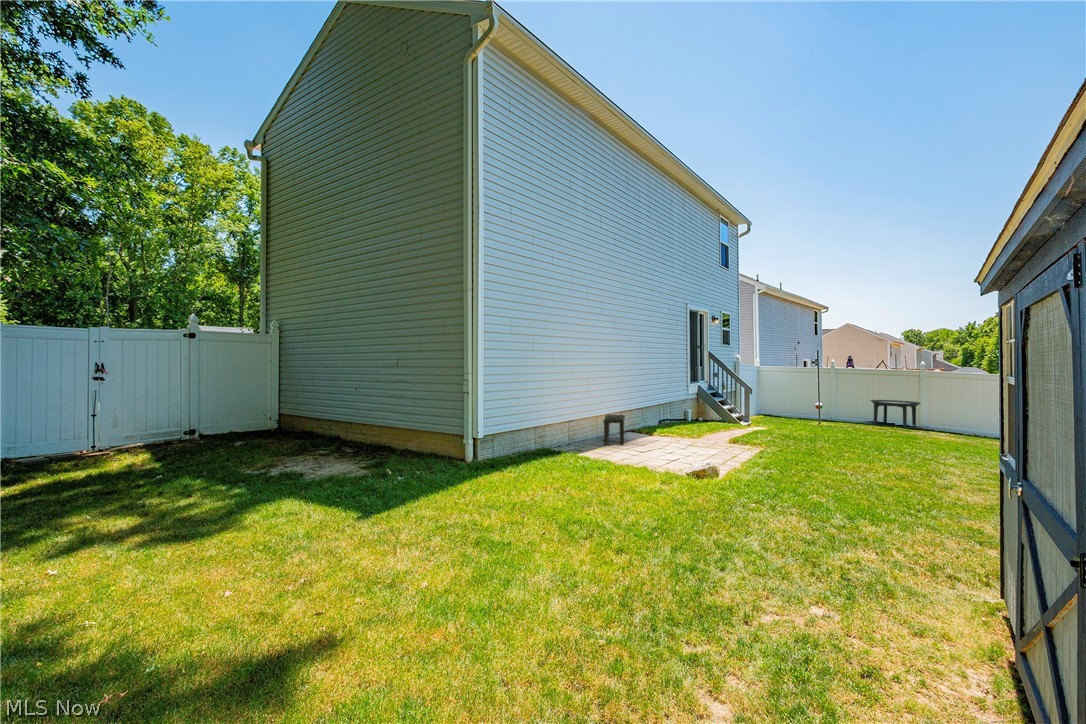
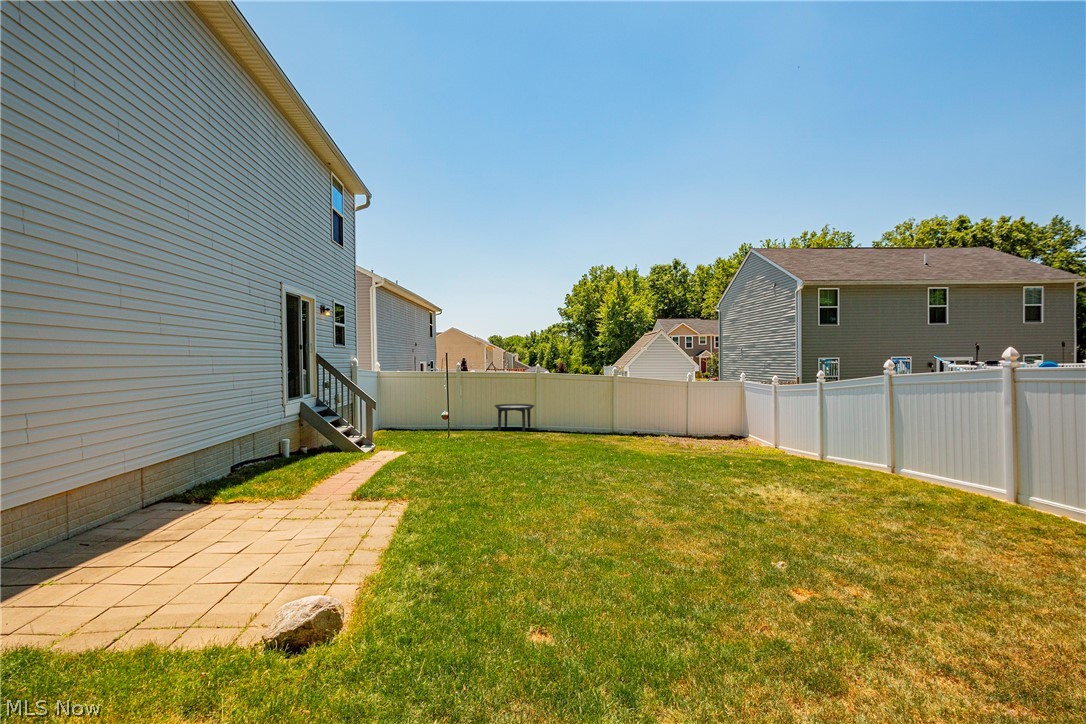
bench: present [603,415,625,445] -> none [63,480,140,565]

